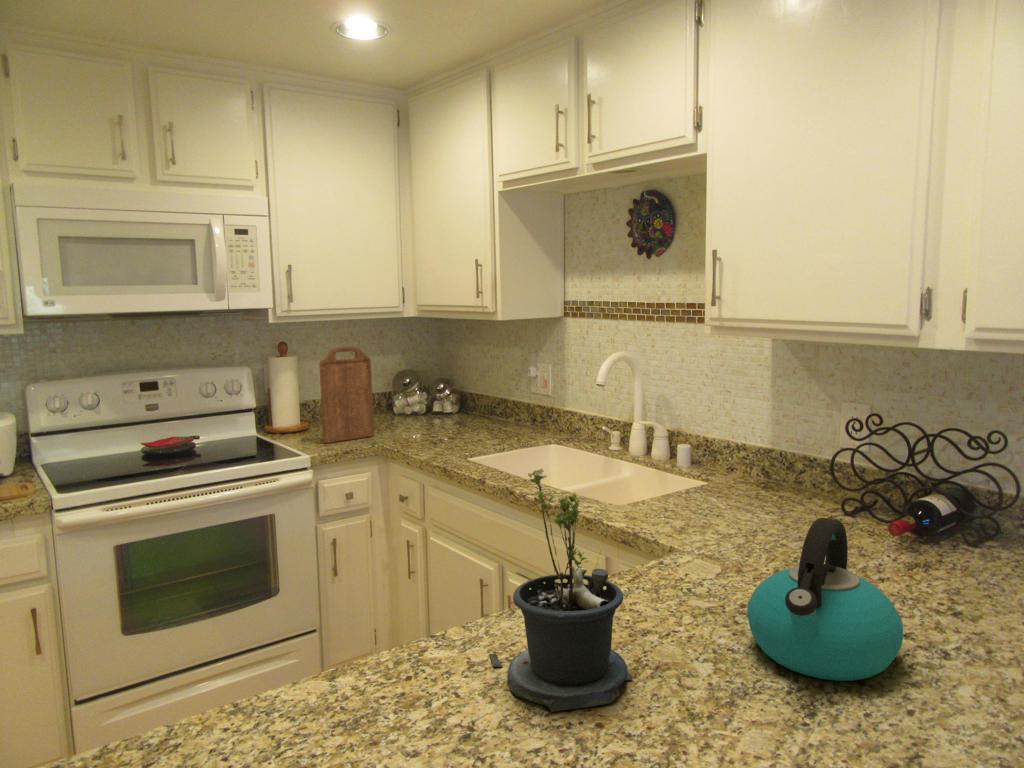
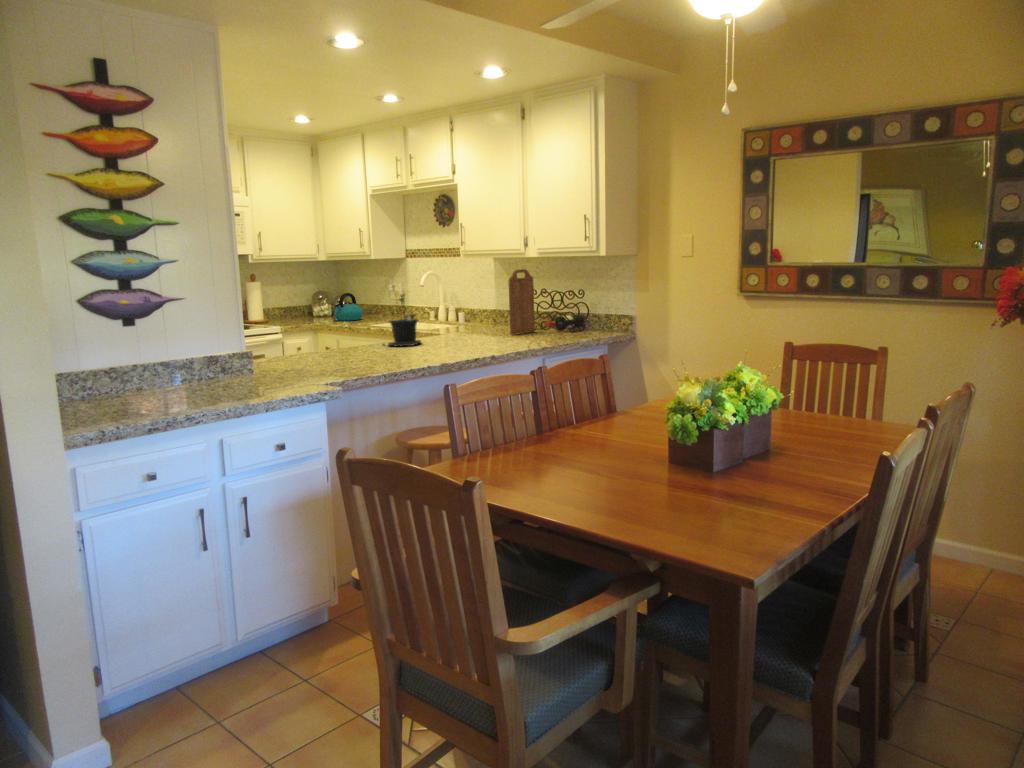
cutting board: present [319,346,374,443] -> present [508,269,535,335]
kettle: present [747,518,903,681] -> present [334,293,363,321]

